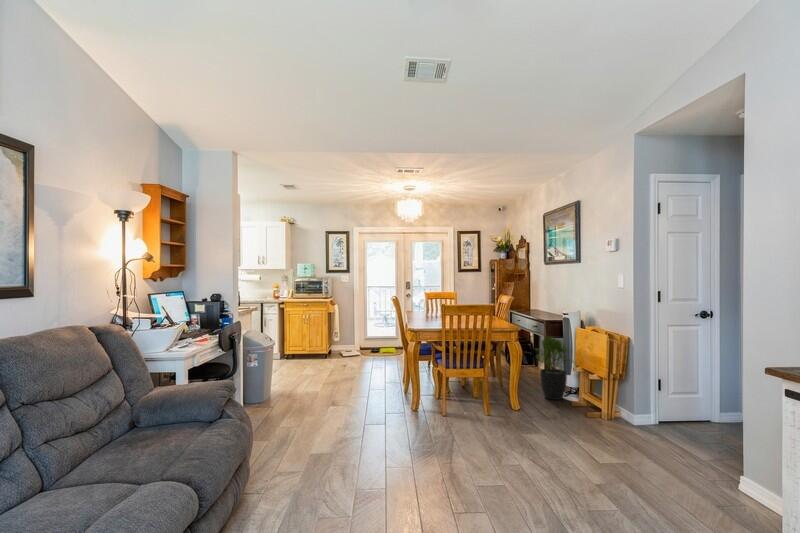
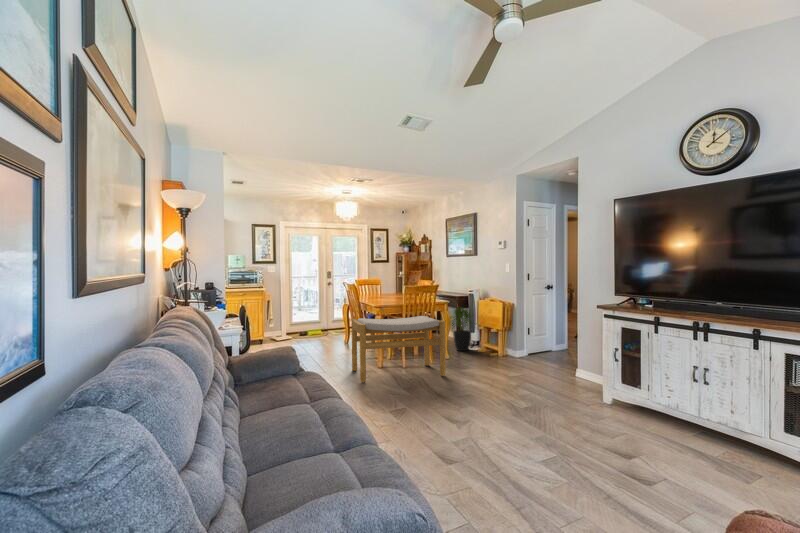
footstool: none [364,349,493,447] -> present [352,316,446,382]

